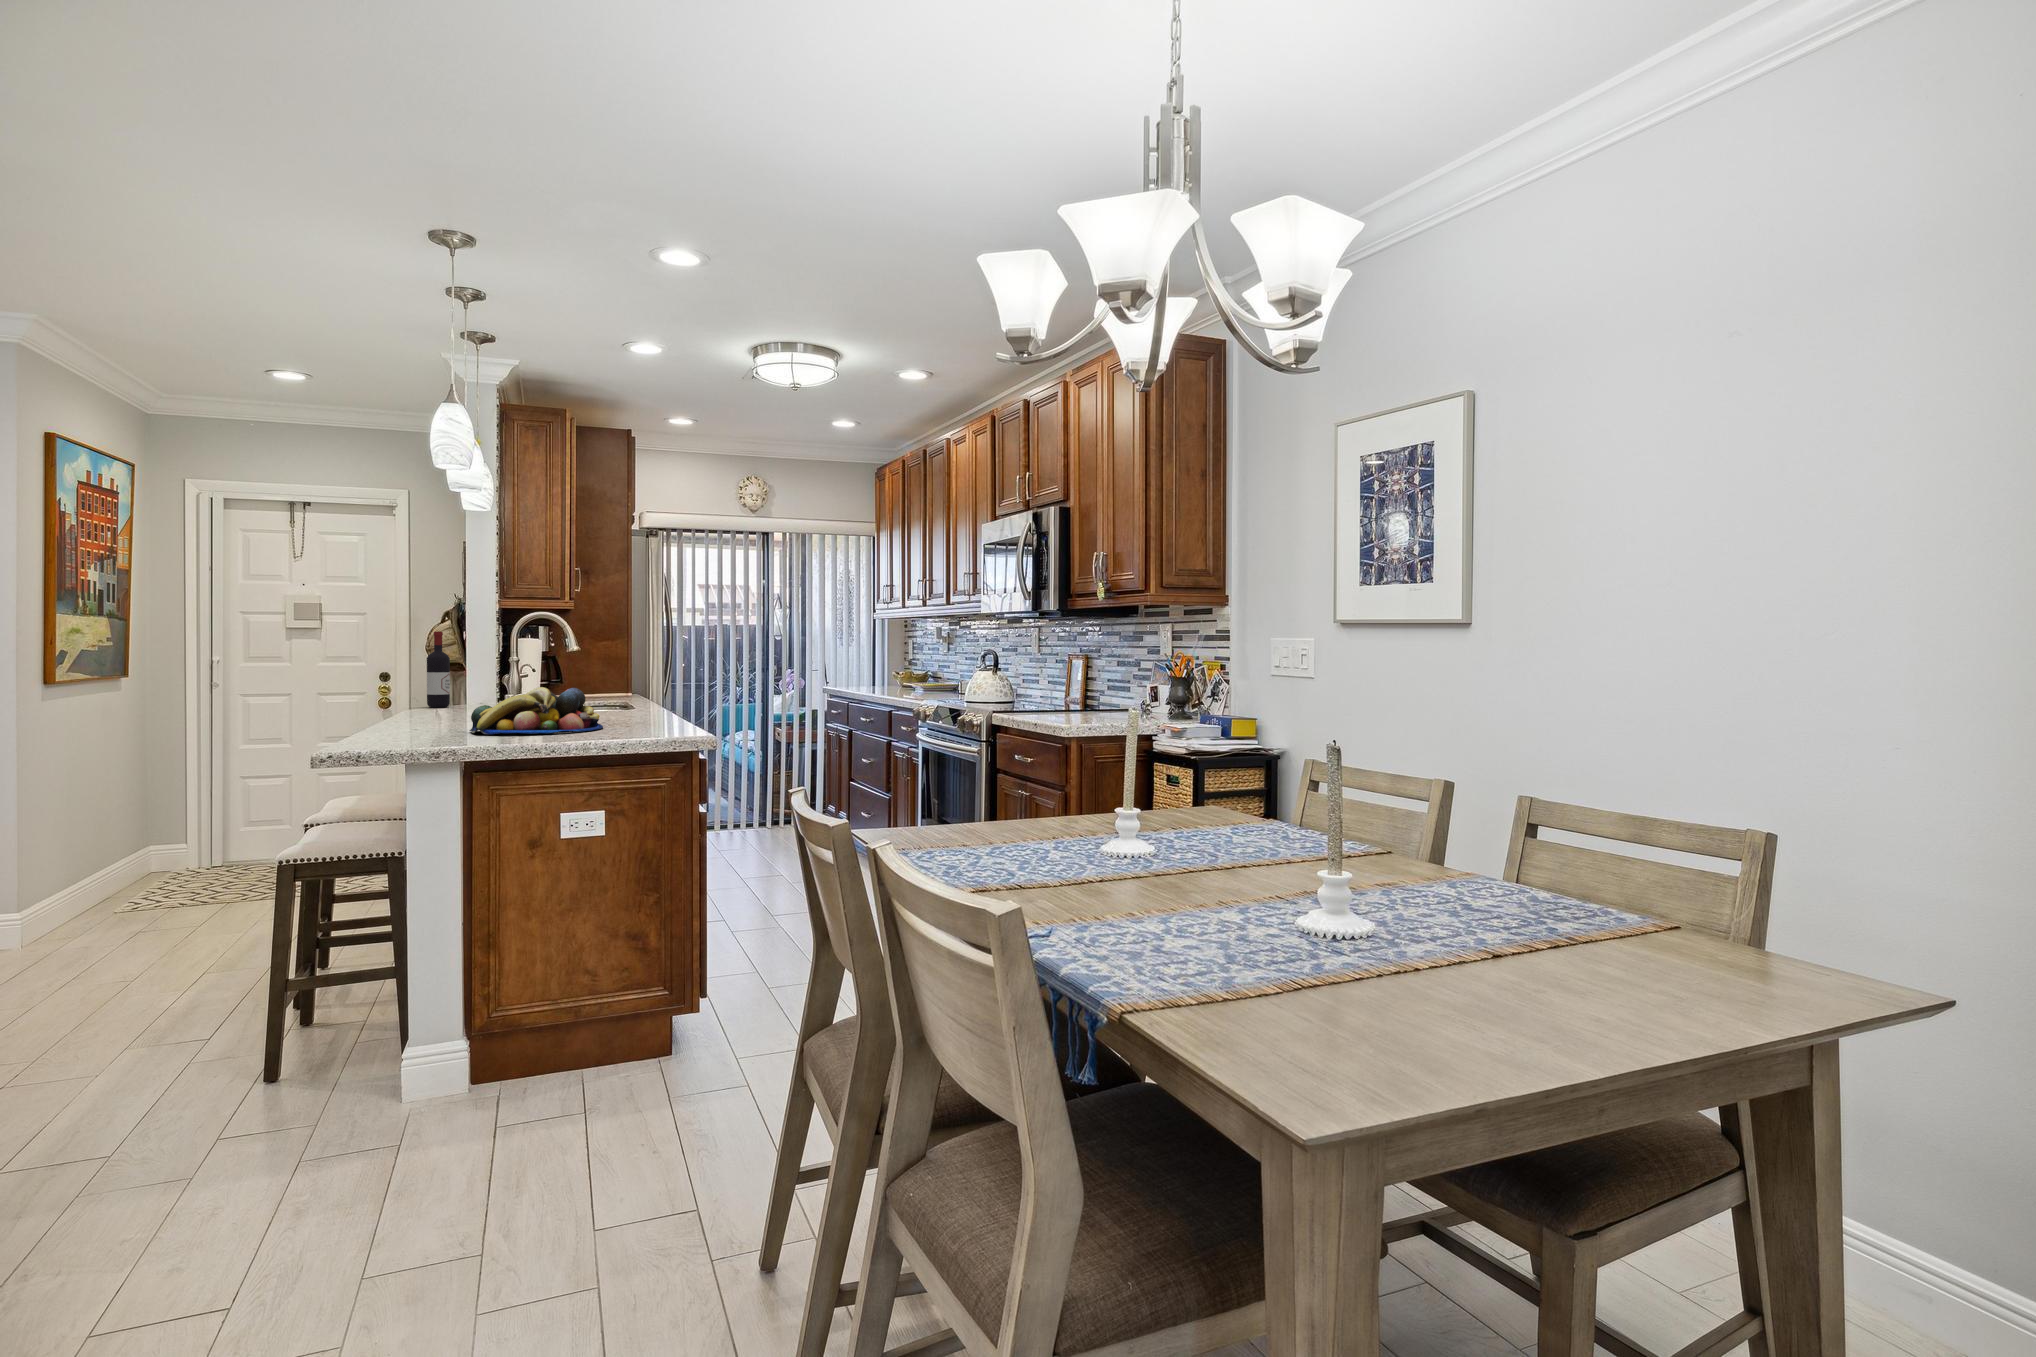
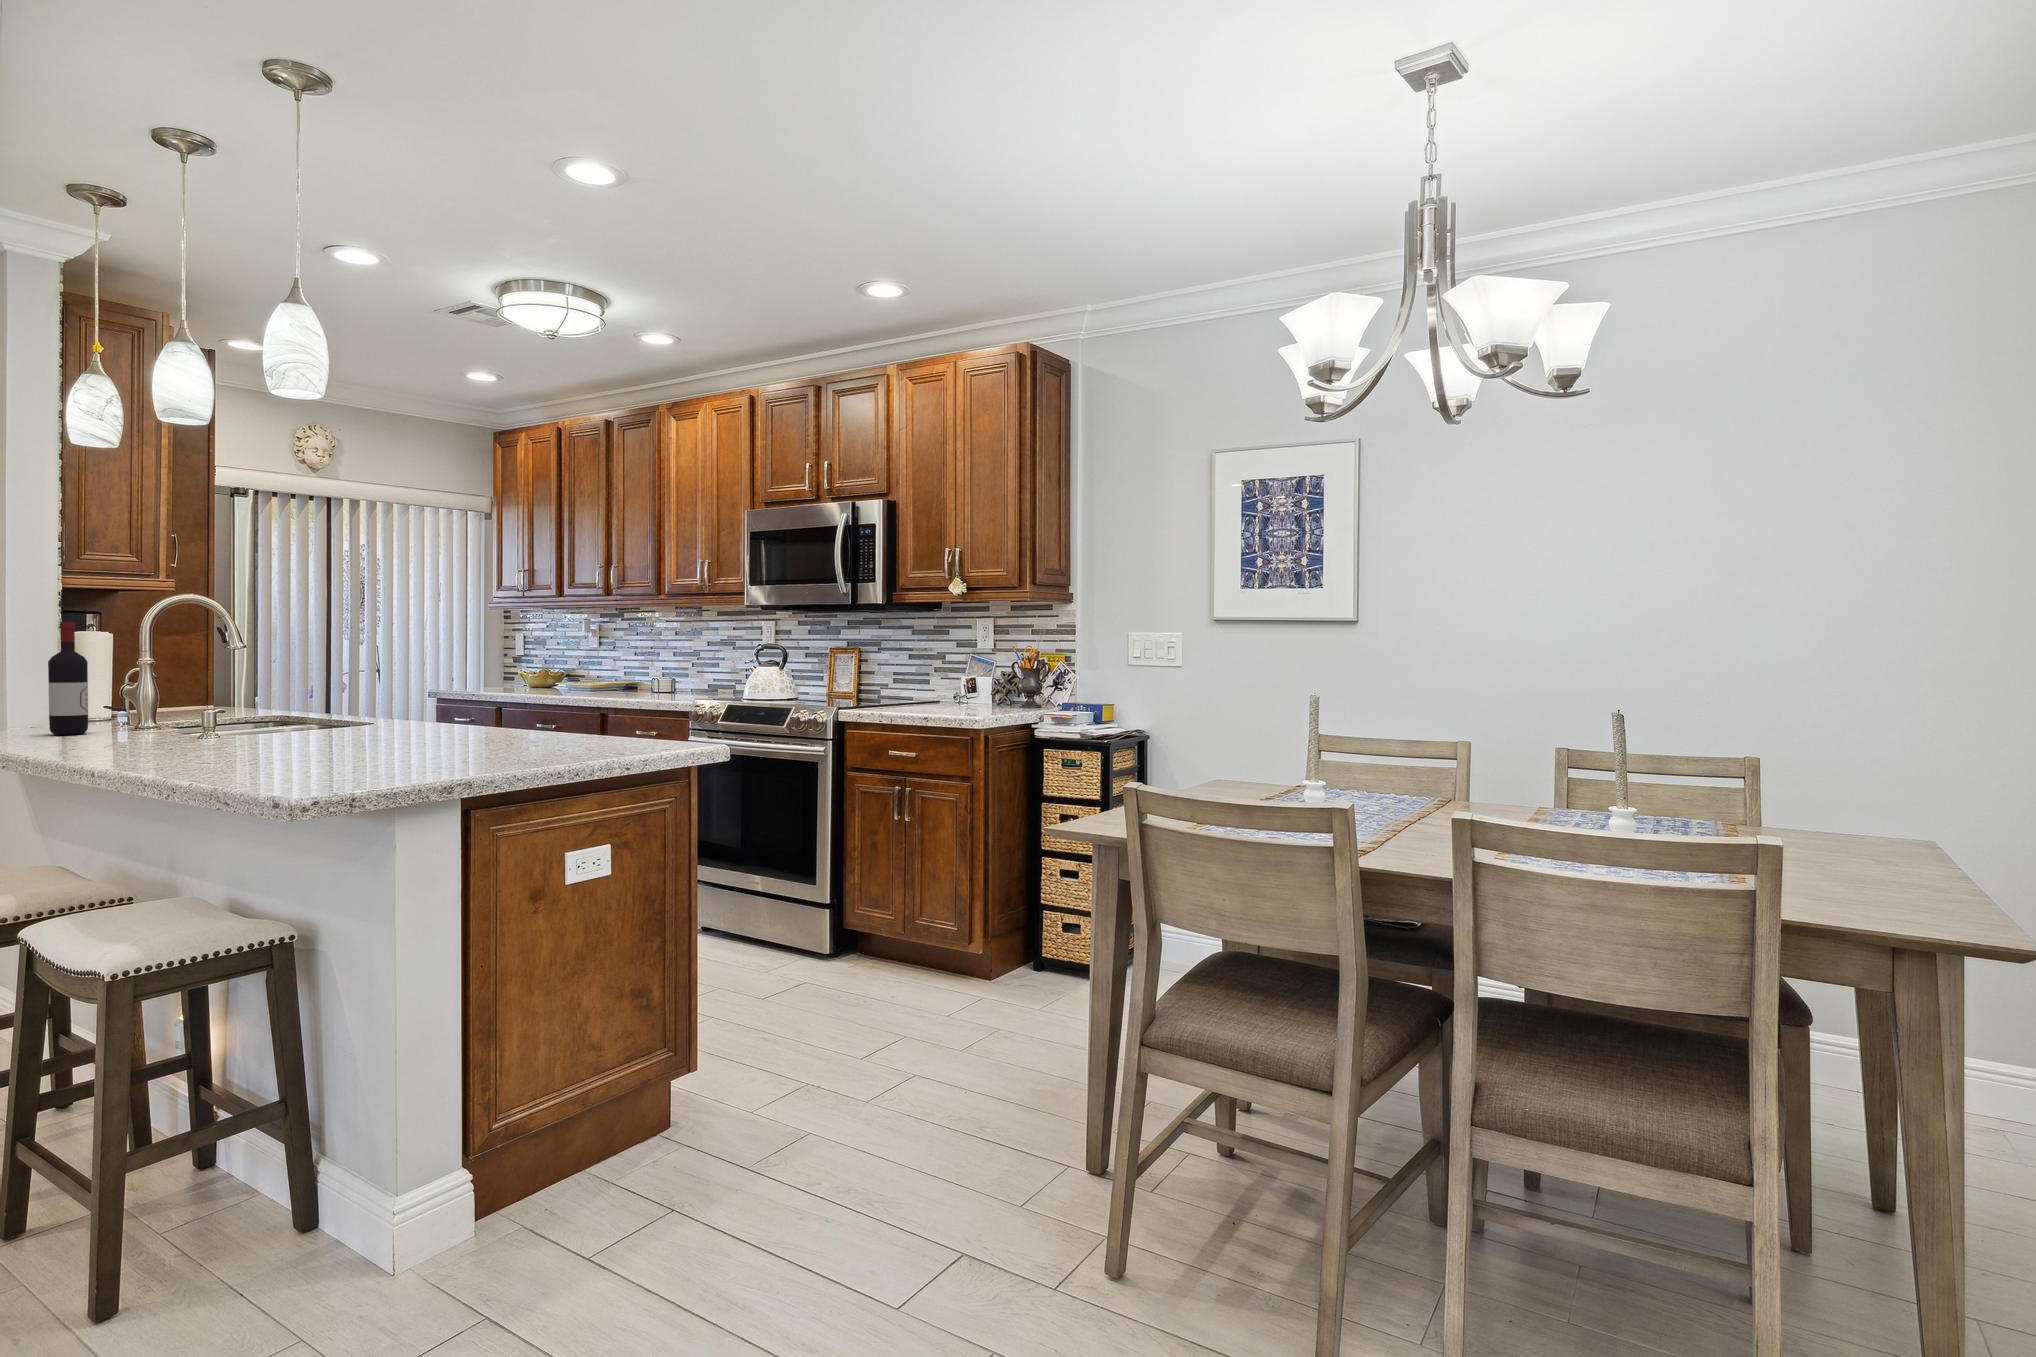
fruit bowl: present [470,687,603,734] -> none [407,694,576,756]

